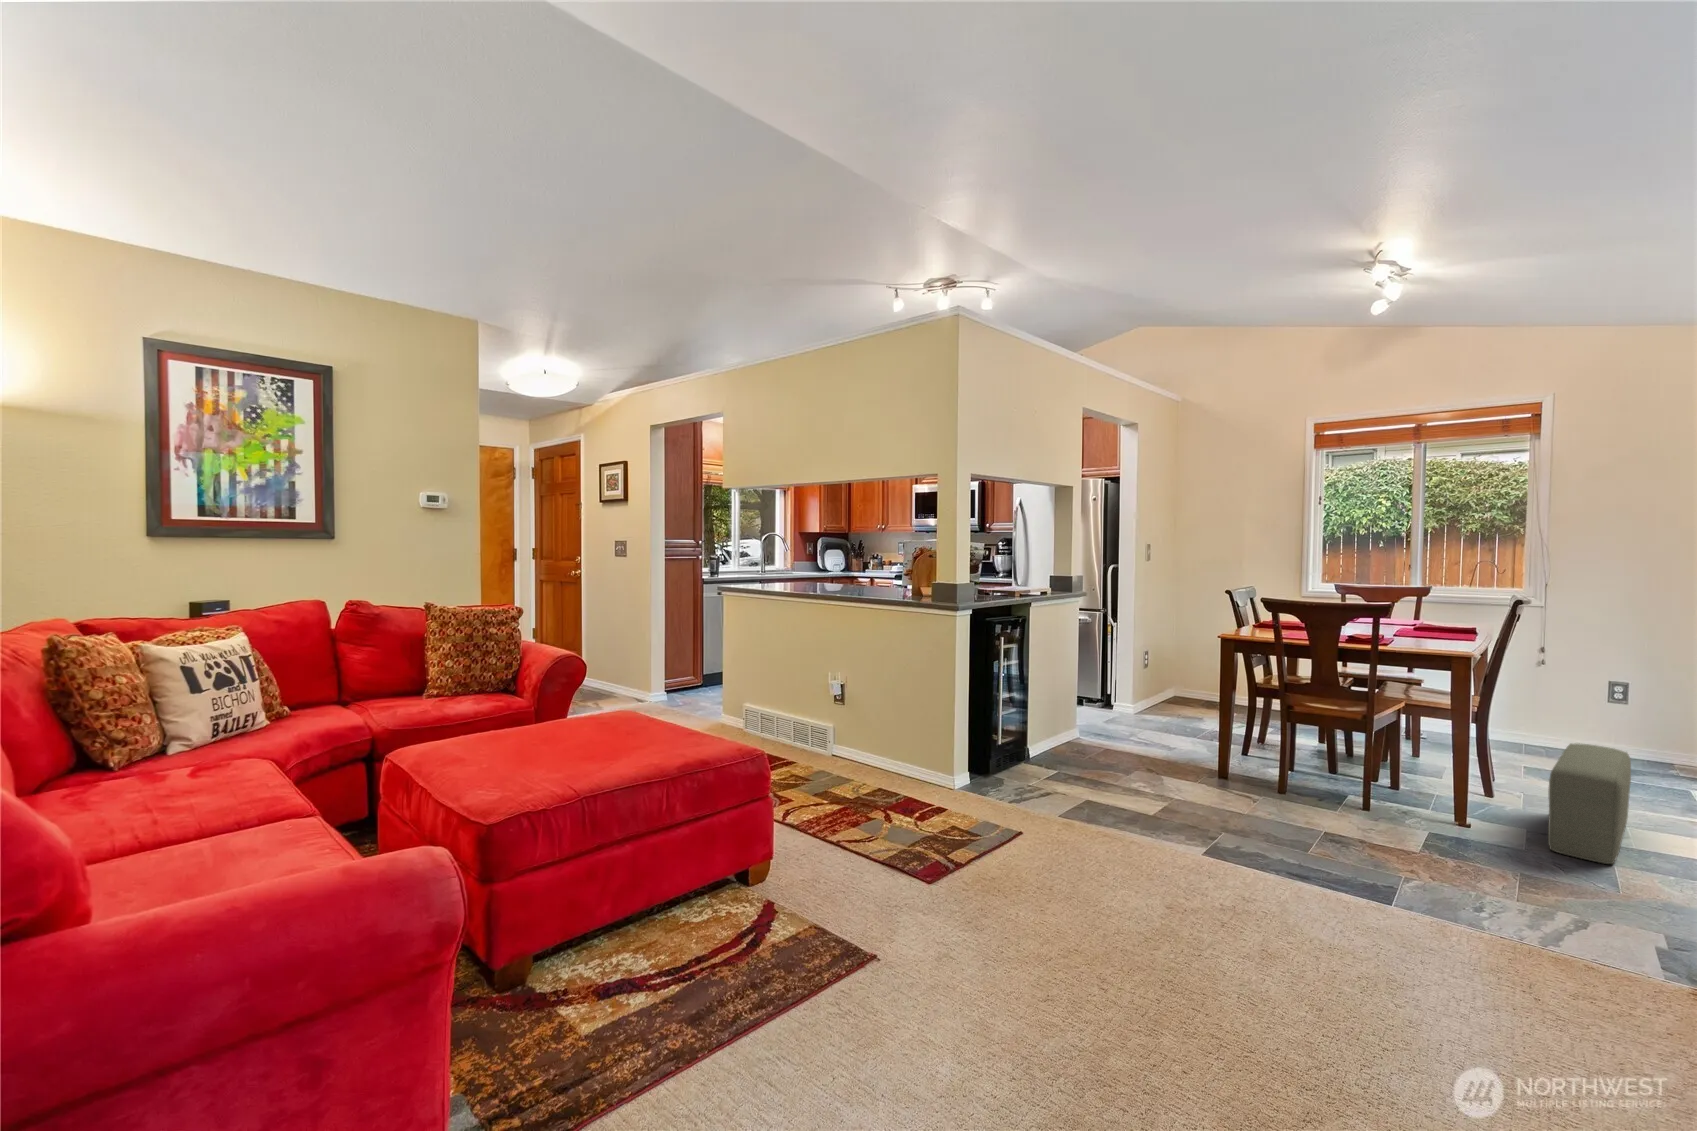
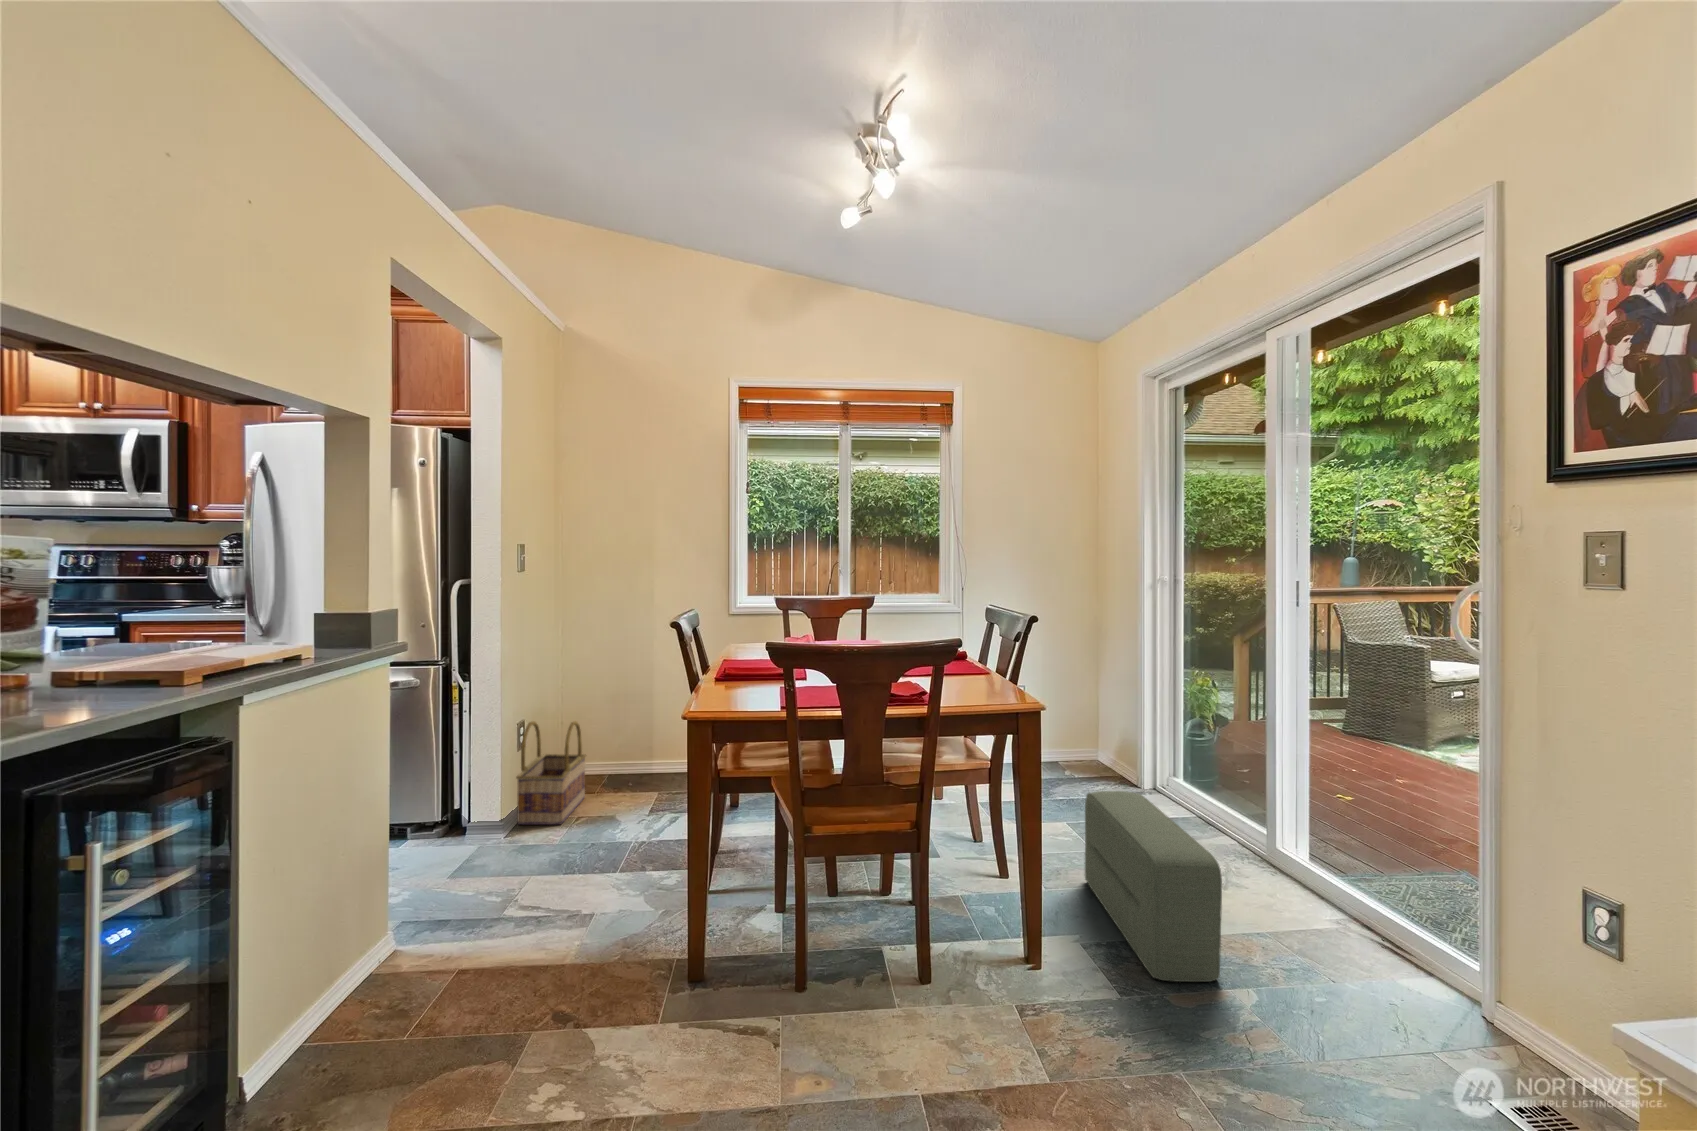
basket: none [1142,652,1188,715] -> present [516,721,586,825]

